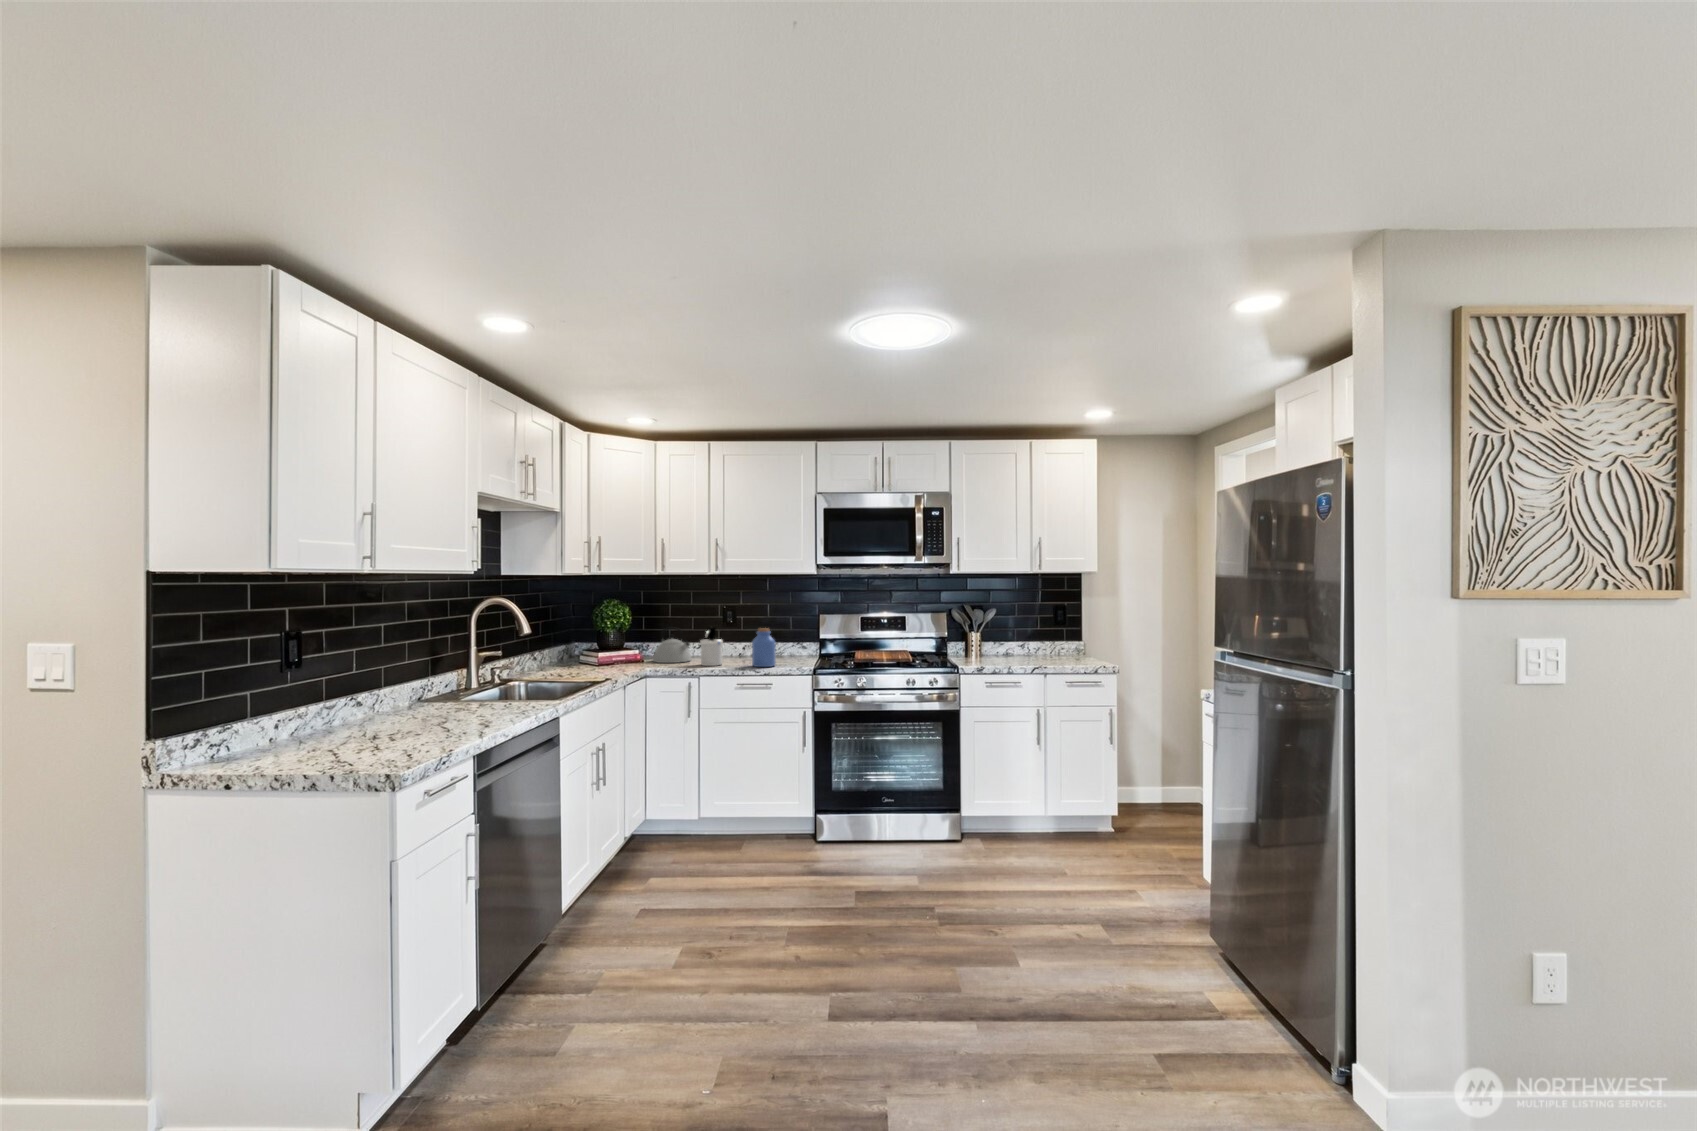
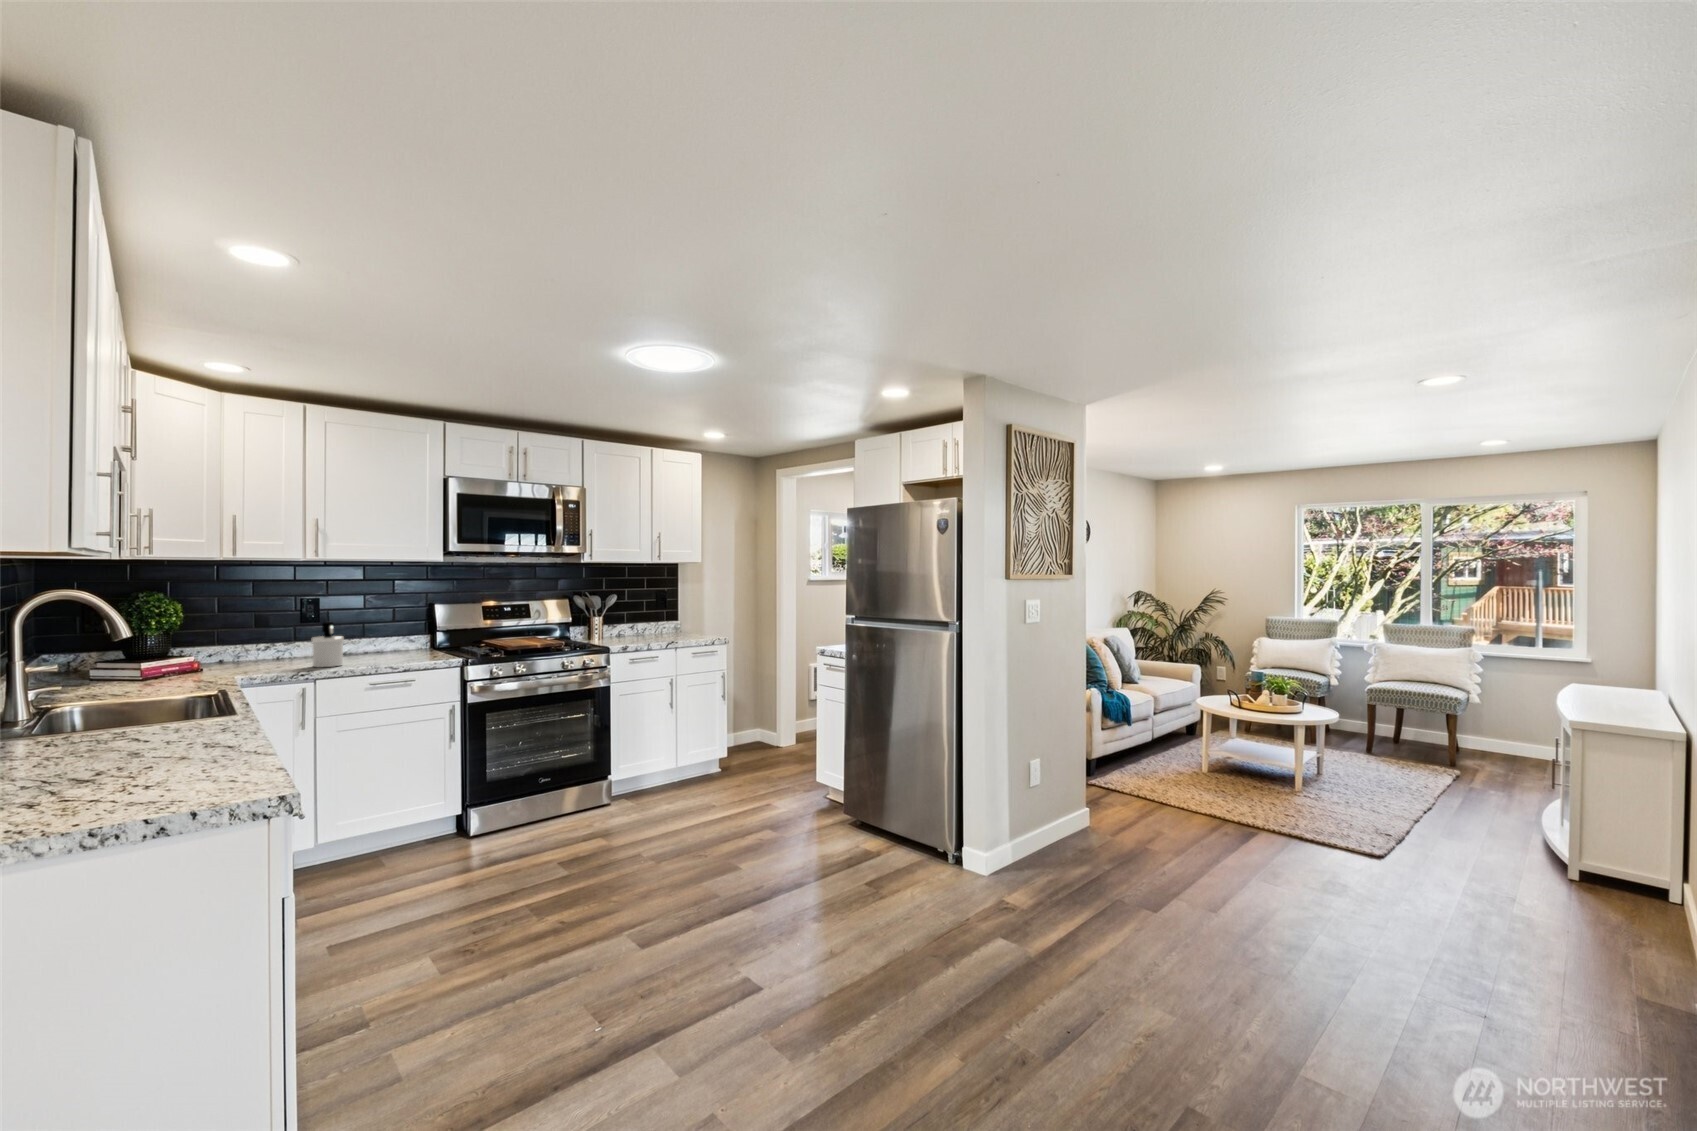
kettle: present [653,627,691,663] -> none [225,625,286,669]
jar: present [752,628,776,667] -> none [385,621,415,663]

